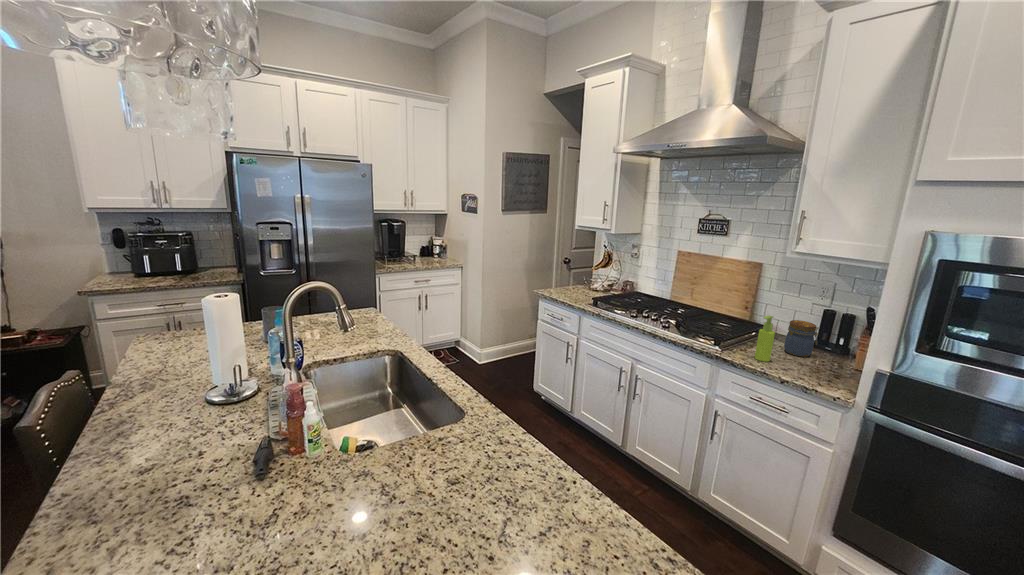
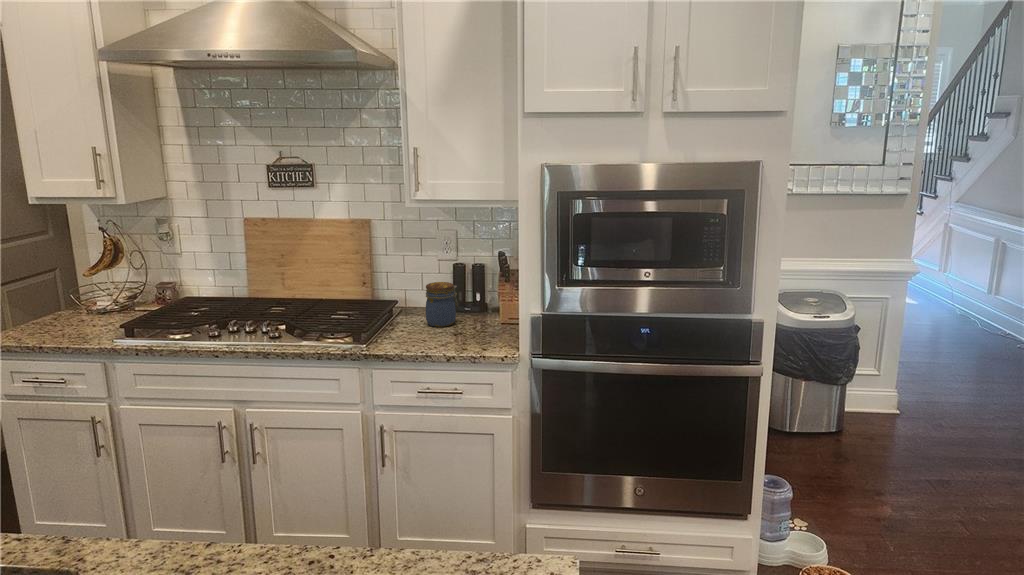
soap dispenser: present [755,315,775,362] -> none [403,283,422,344]

